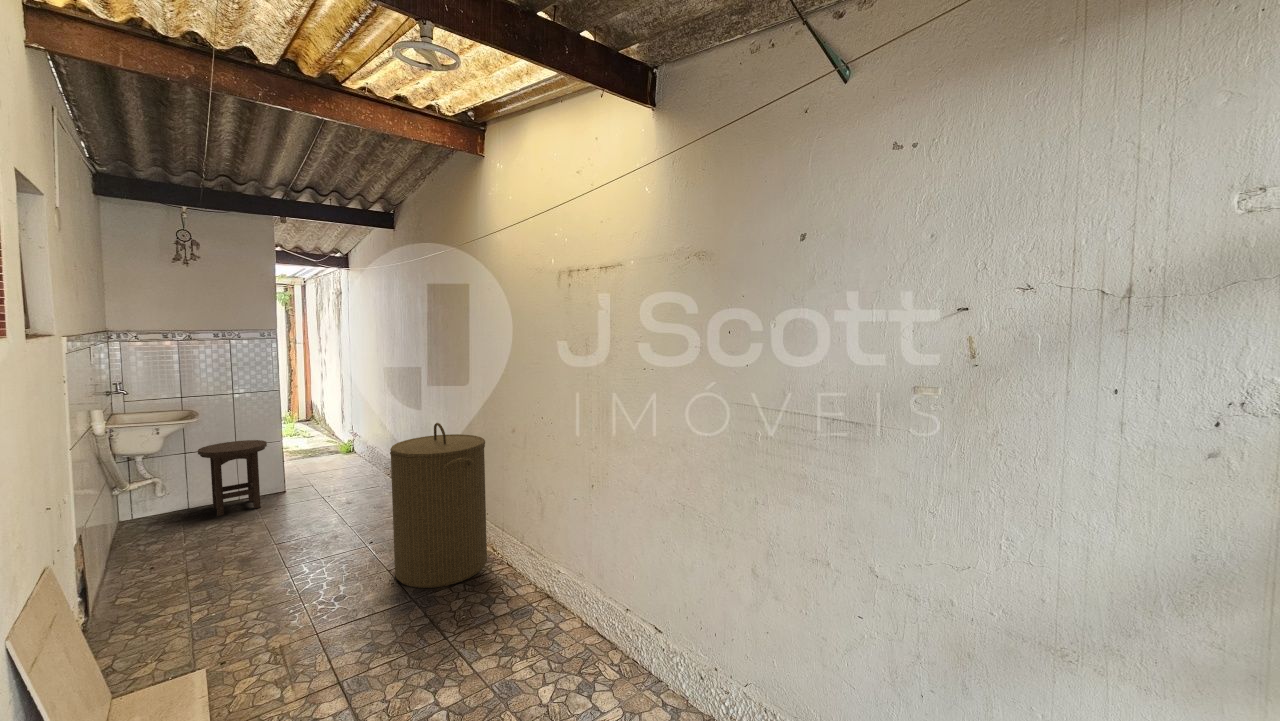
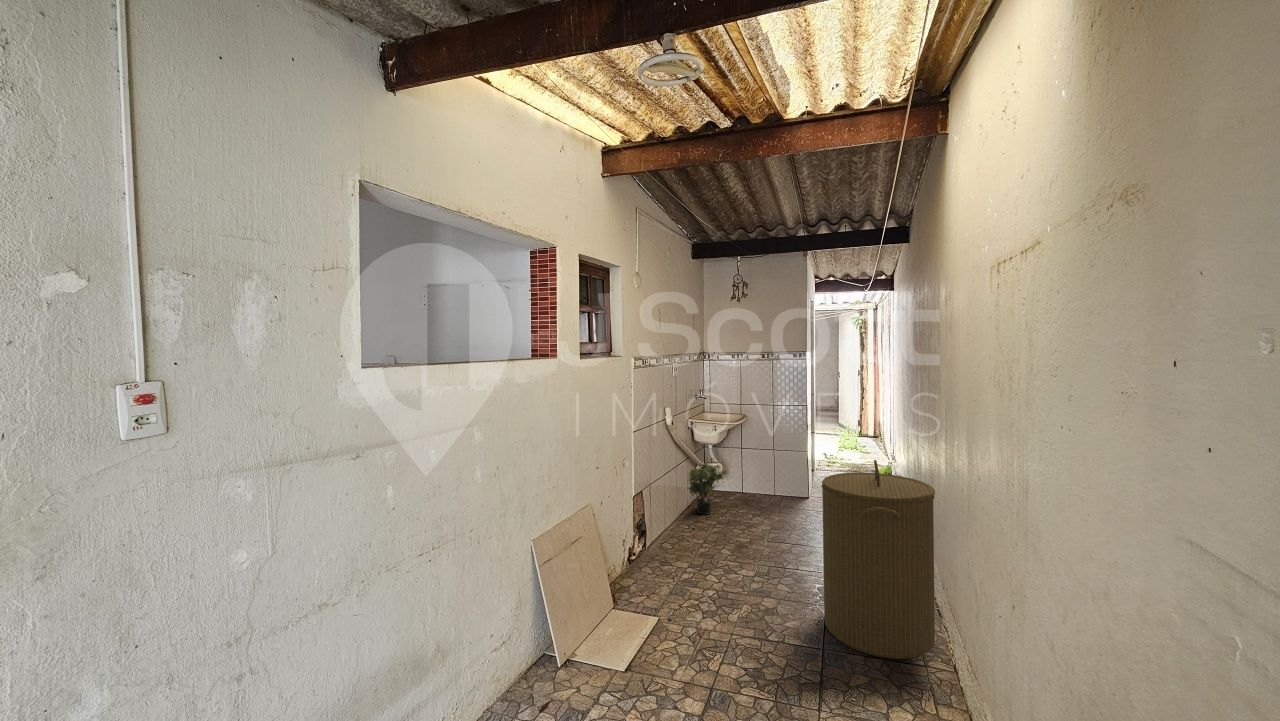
stool: present [198,440,267,516] -> none [741,445,787,506]
potted plant: none [120,477,193,549] -> present [687,463,727,515]

